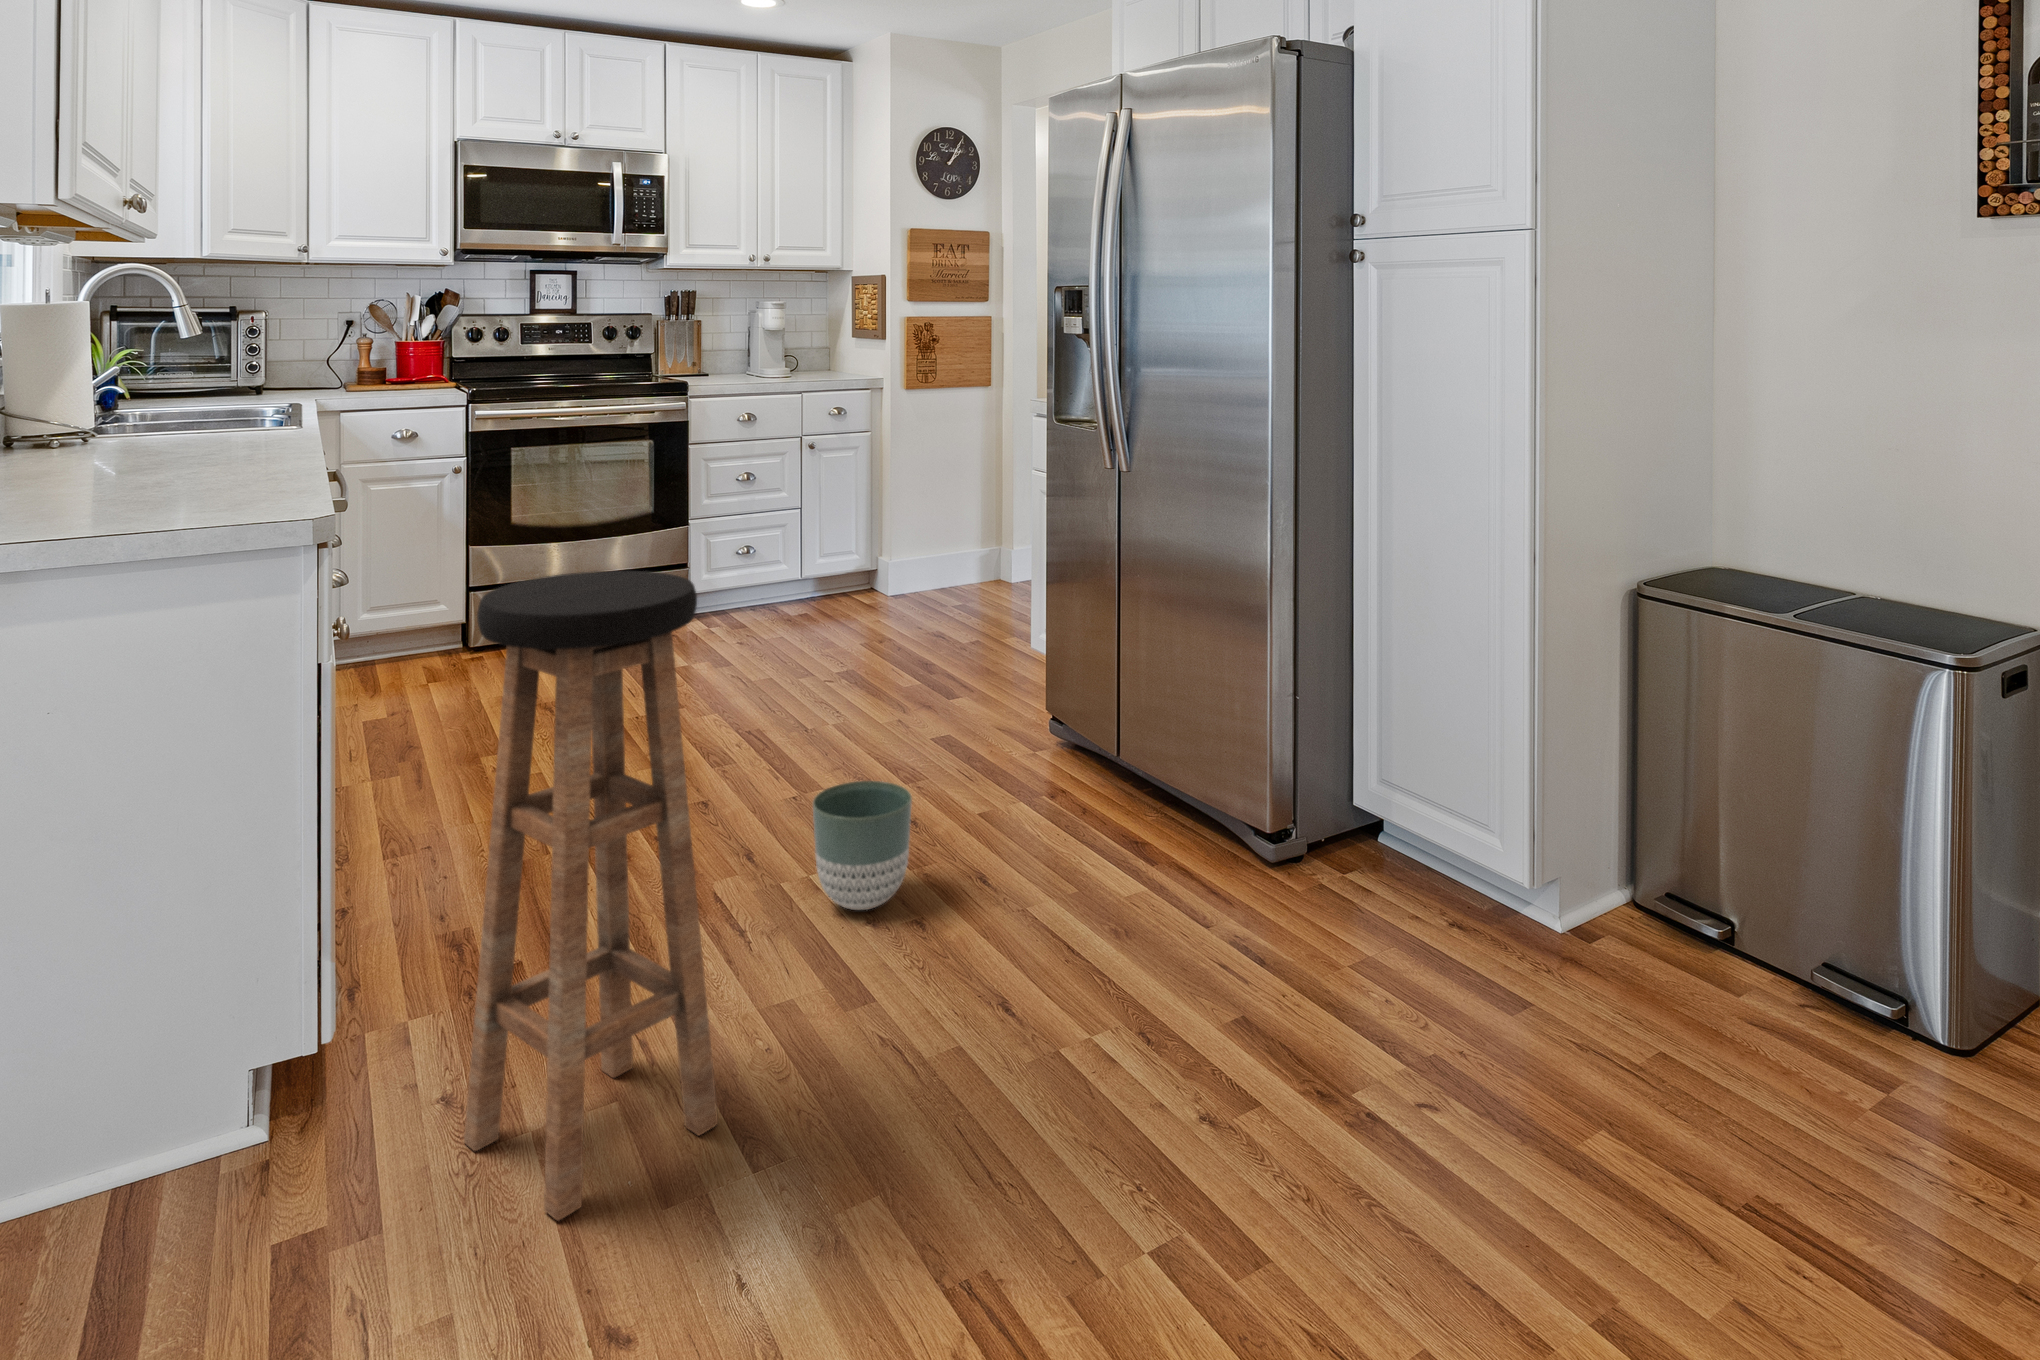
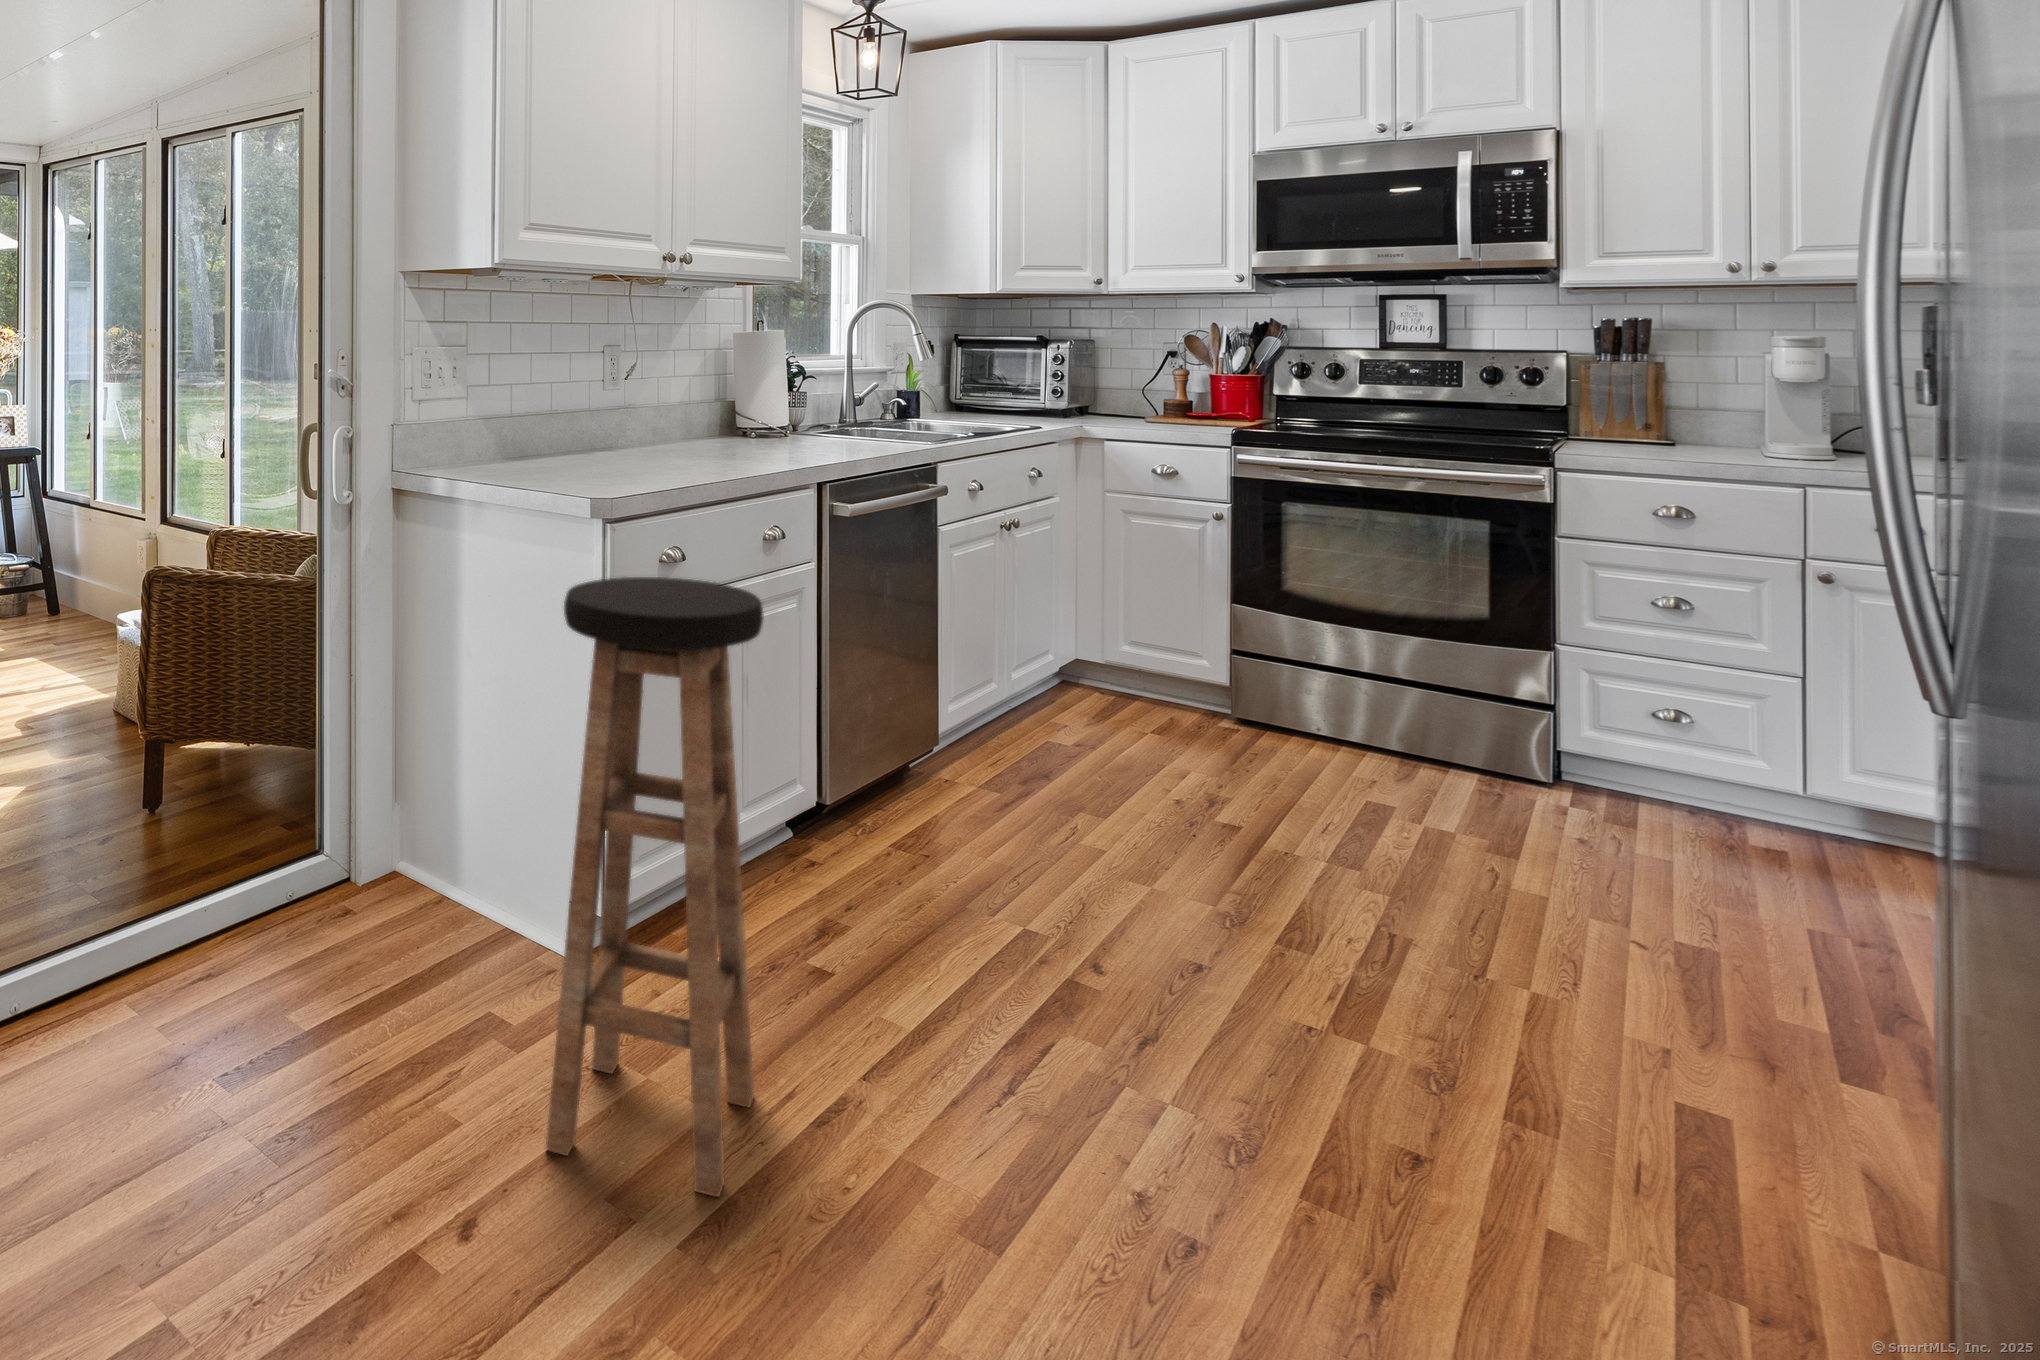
planter: present [813,781,912,910] -> none [1109,979,1264,1175]

